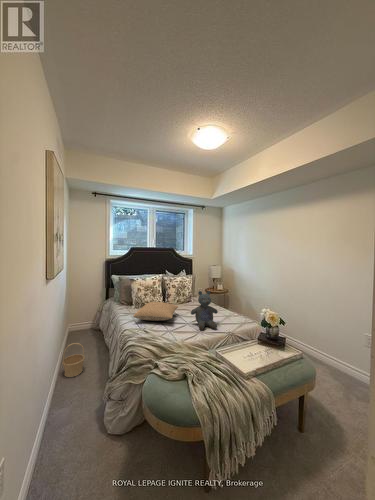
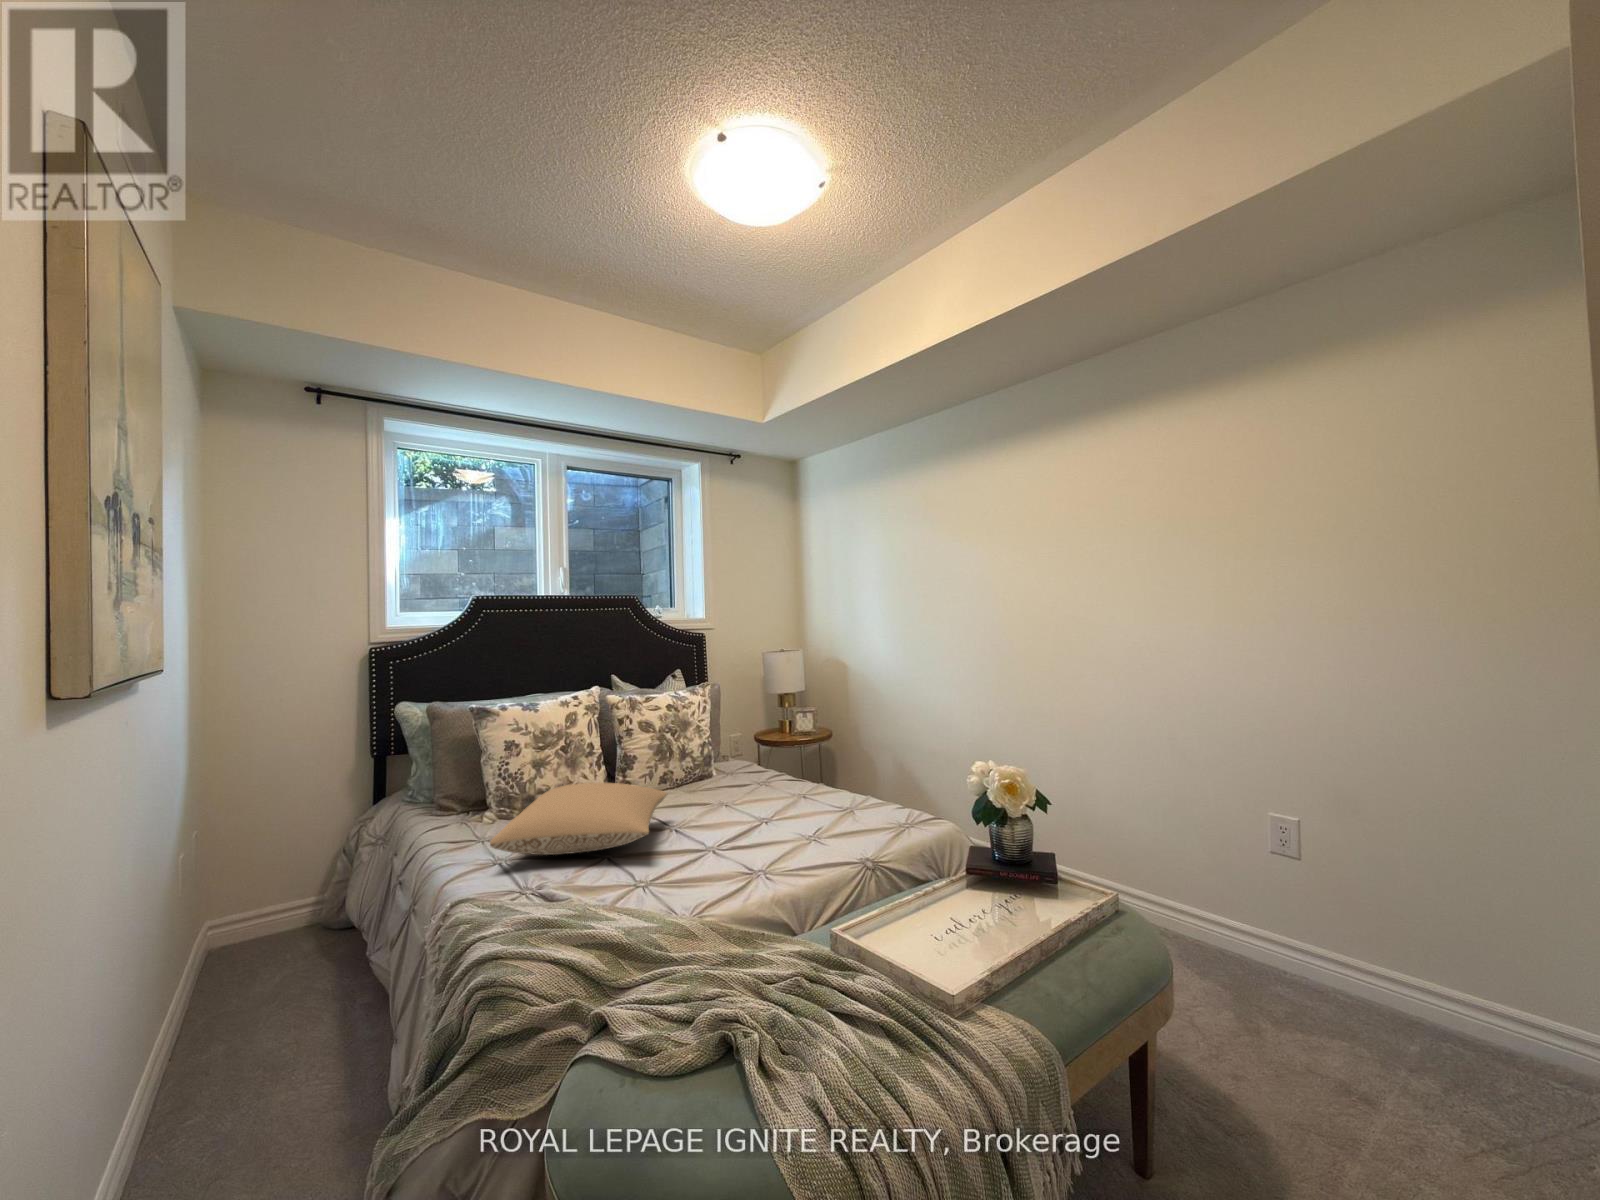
stuffed bear: present [191,291,218,330] -> none [718,720,819,864]
basket: present [62,343,85,377] -> none [168,987,279,1144]

